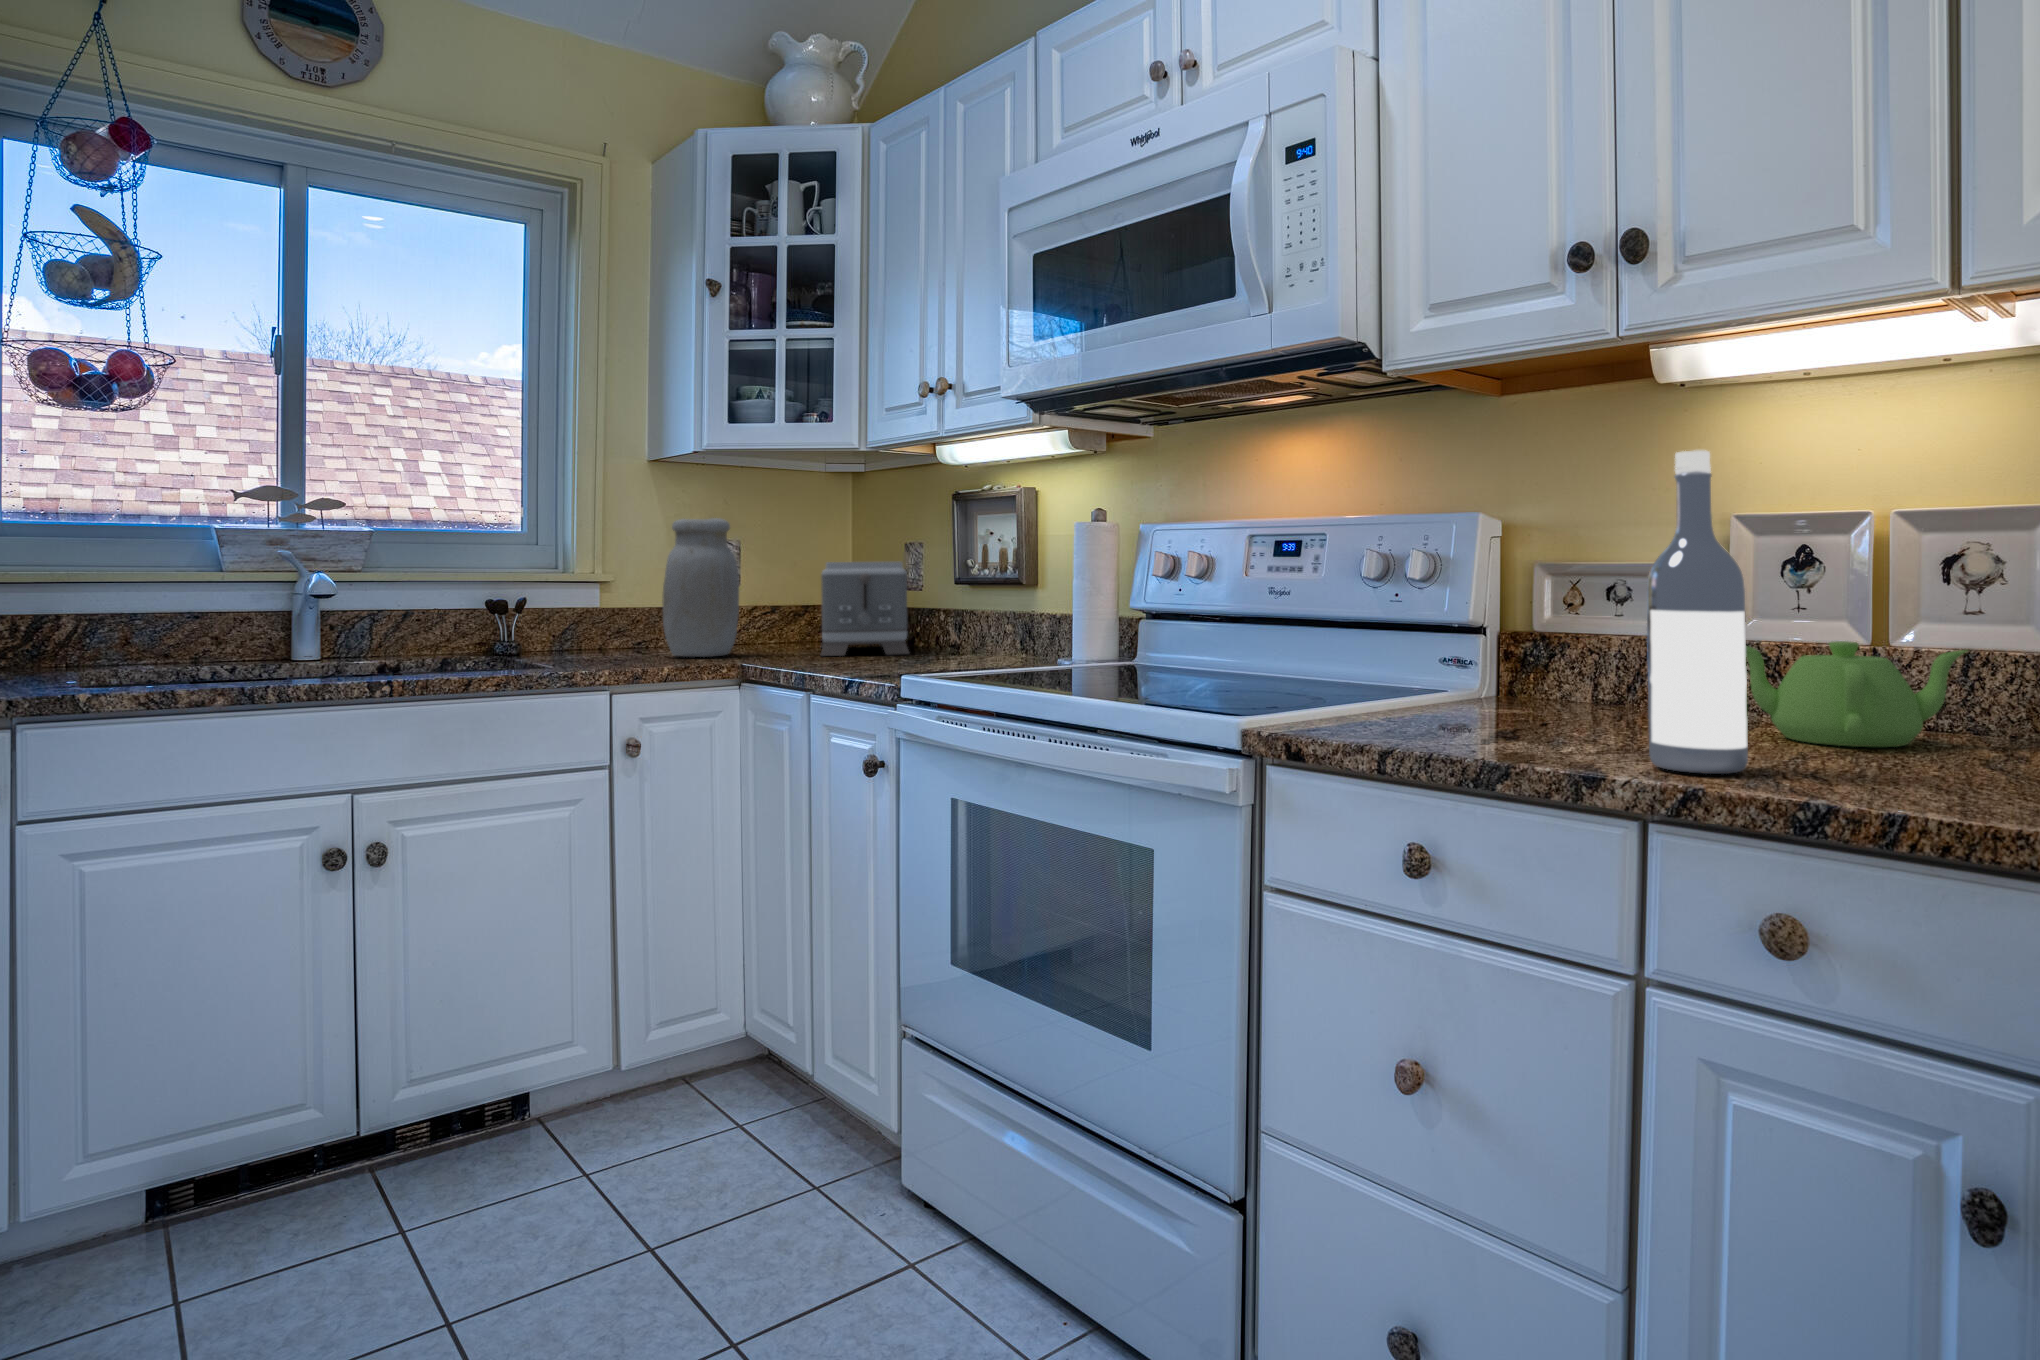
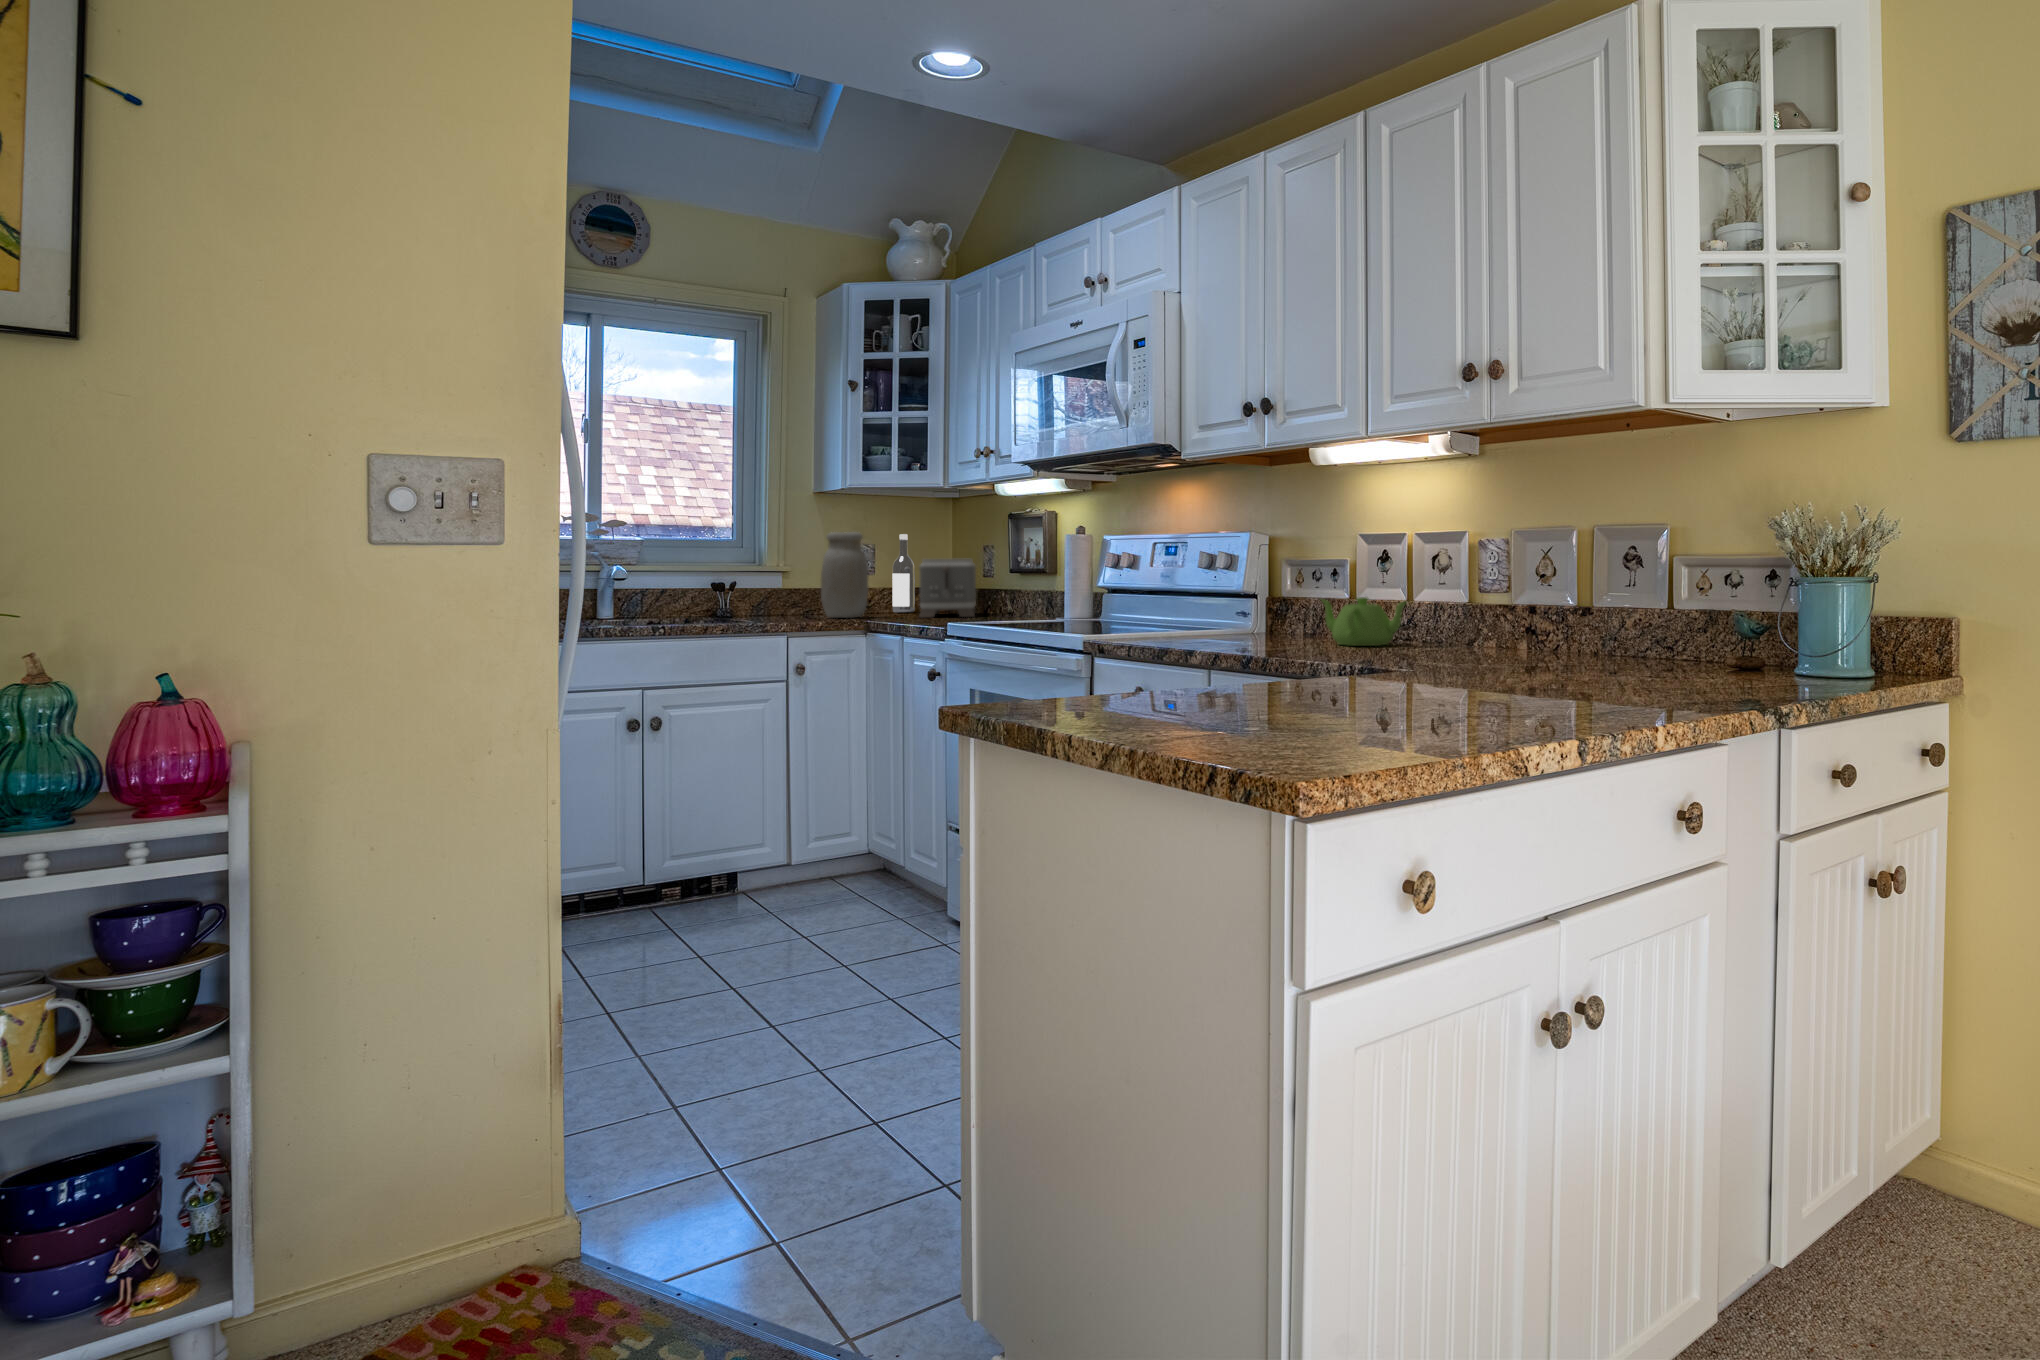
wine bottle: present [1647,450,1748,774] -> present [892,534,915,613]

